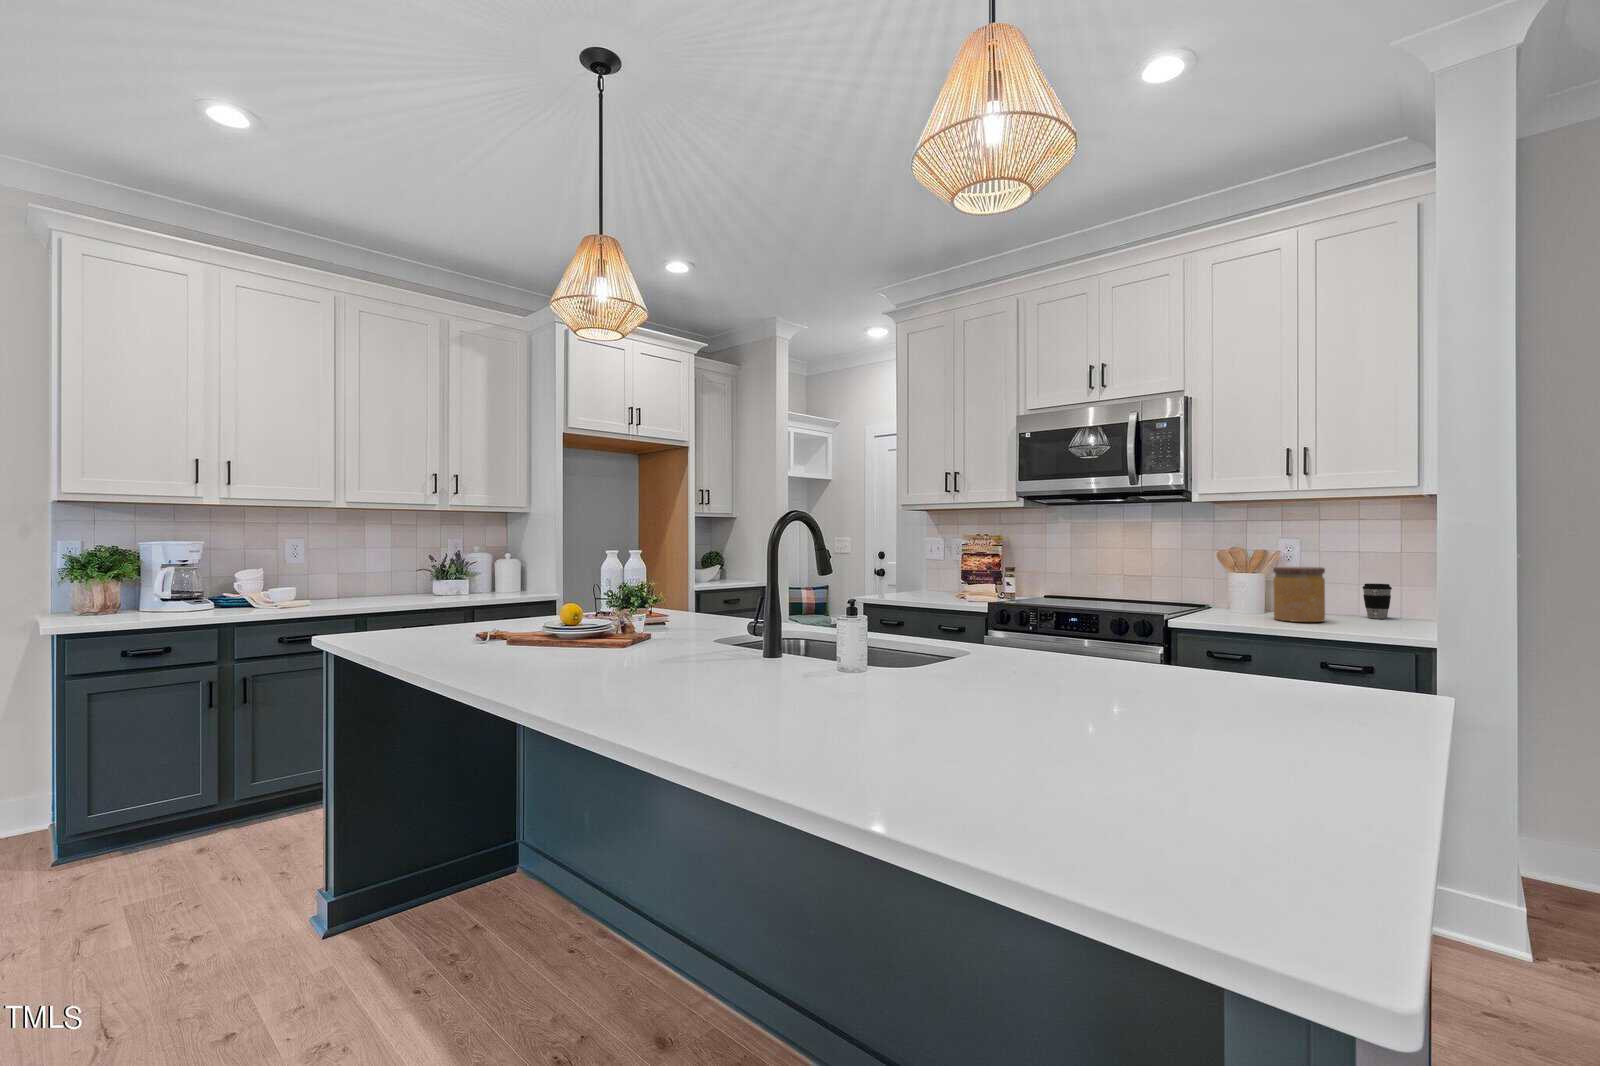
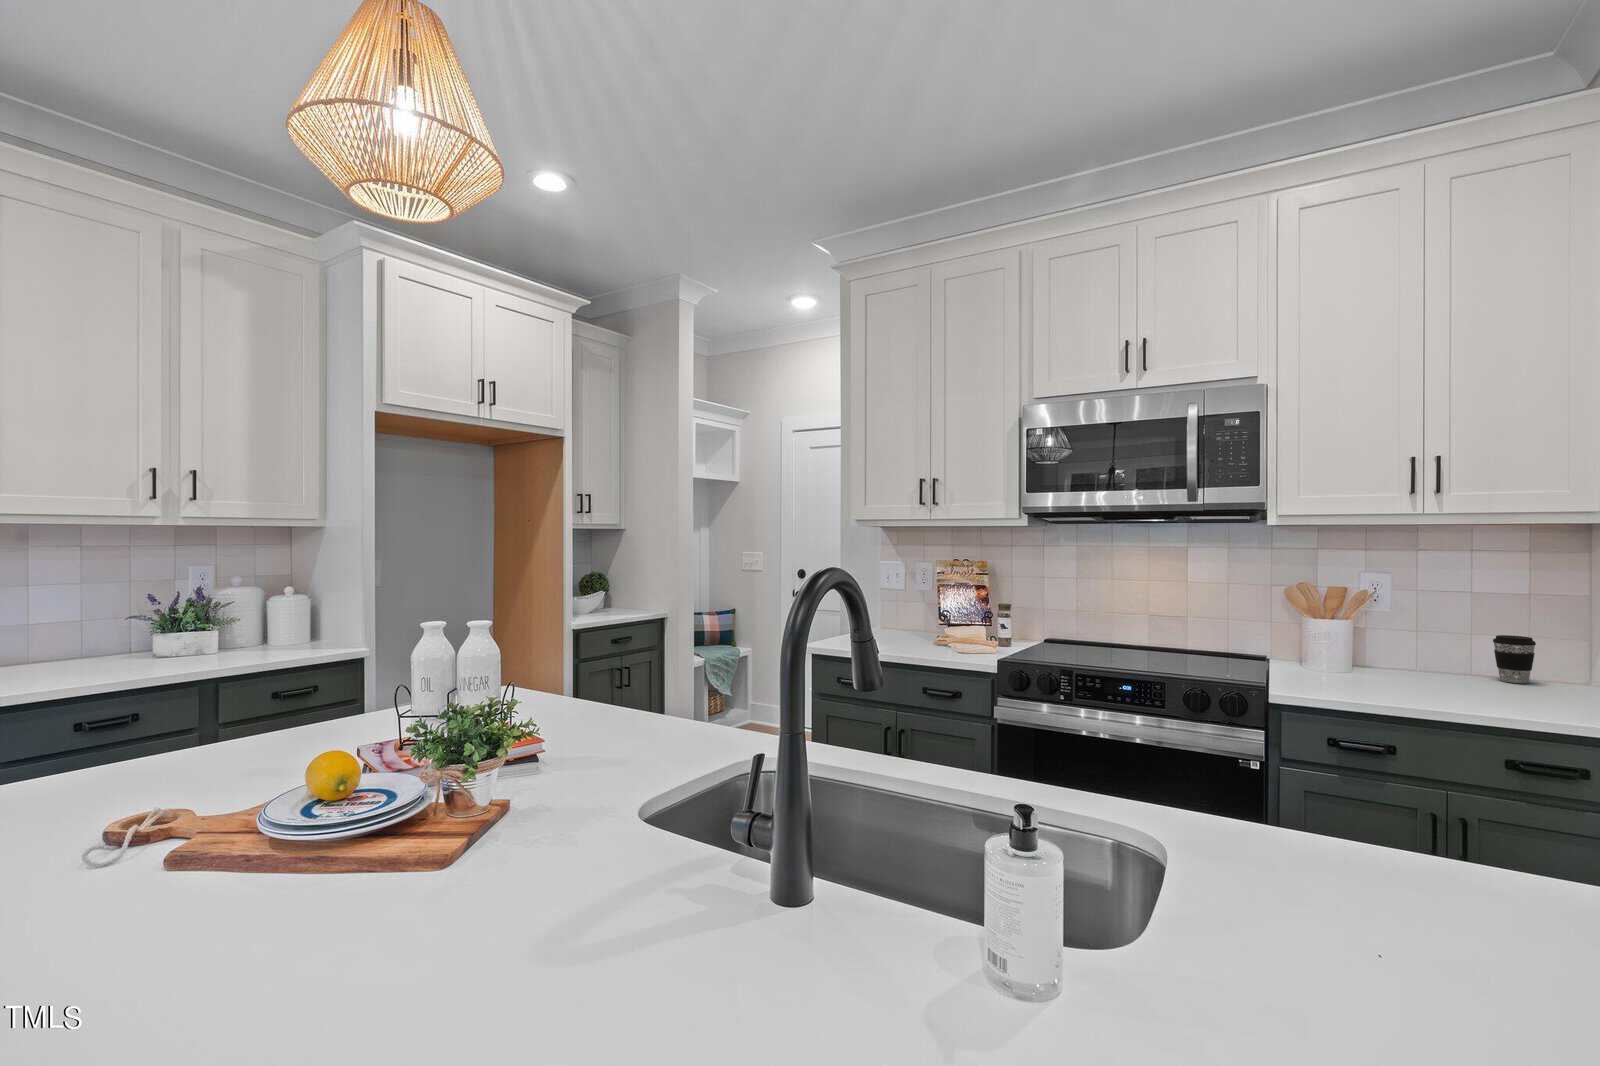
jar: present [1273,567,1325,622] -> none [1399,615,1477,696]

